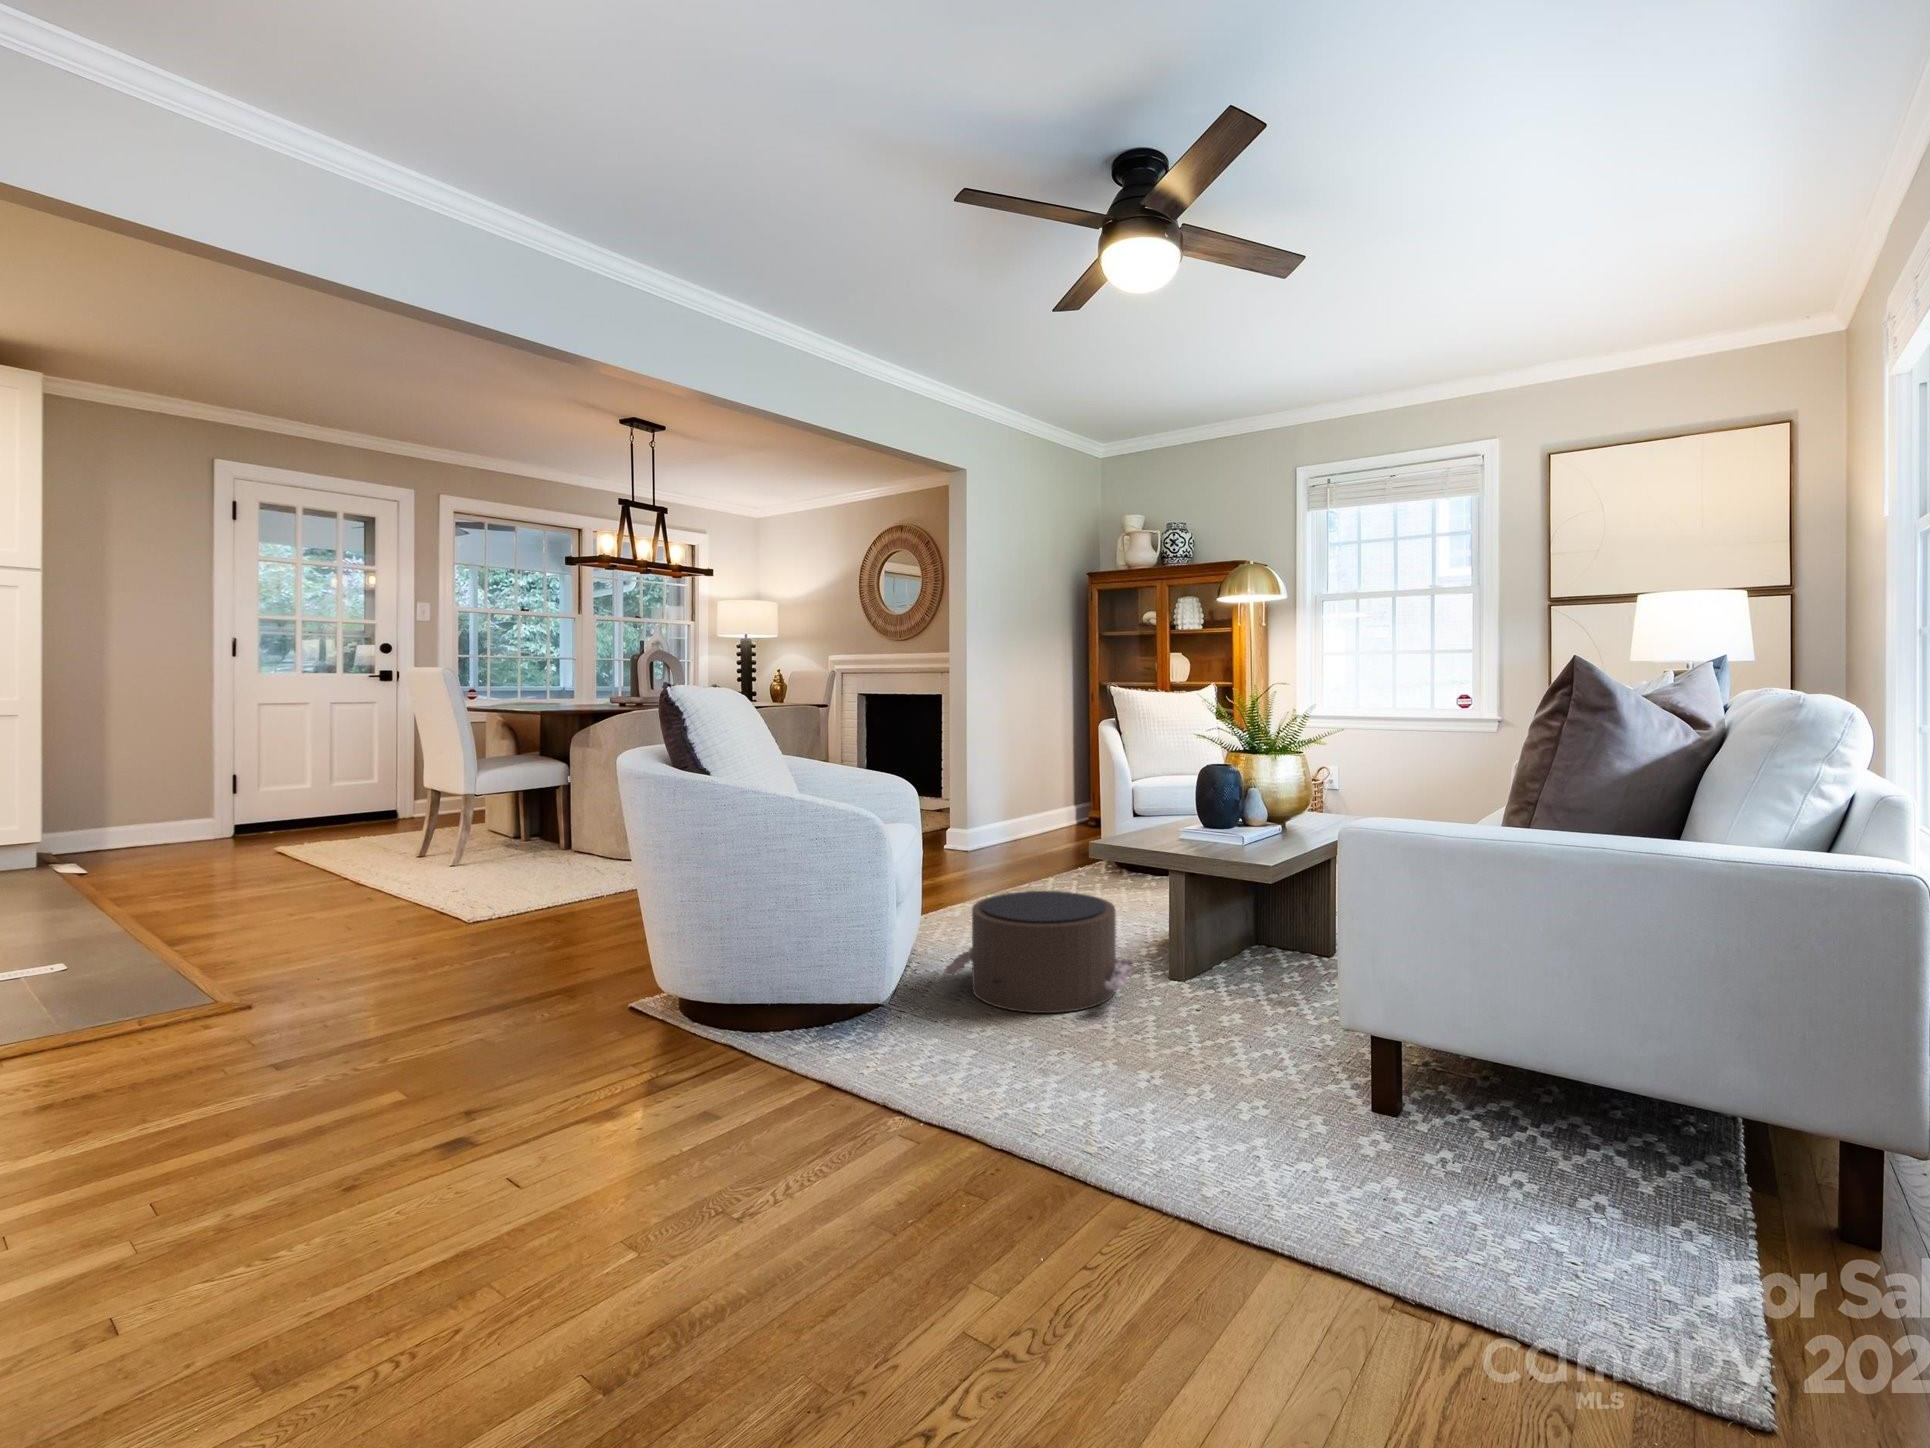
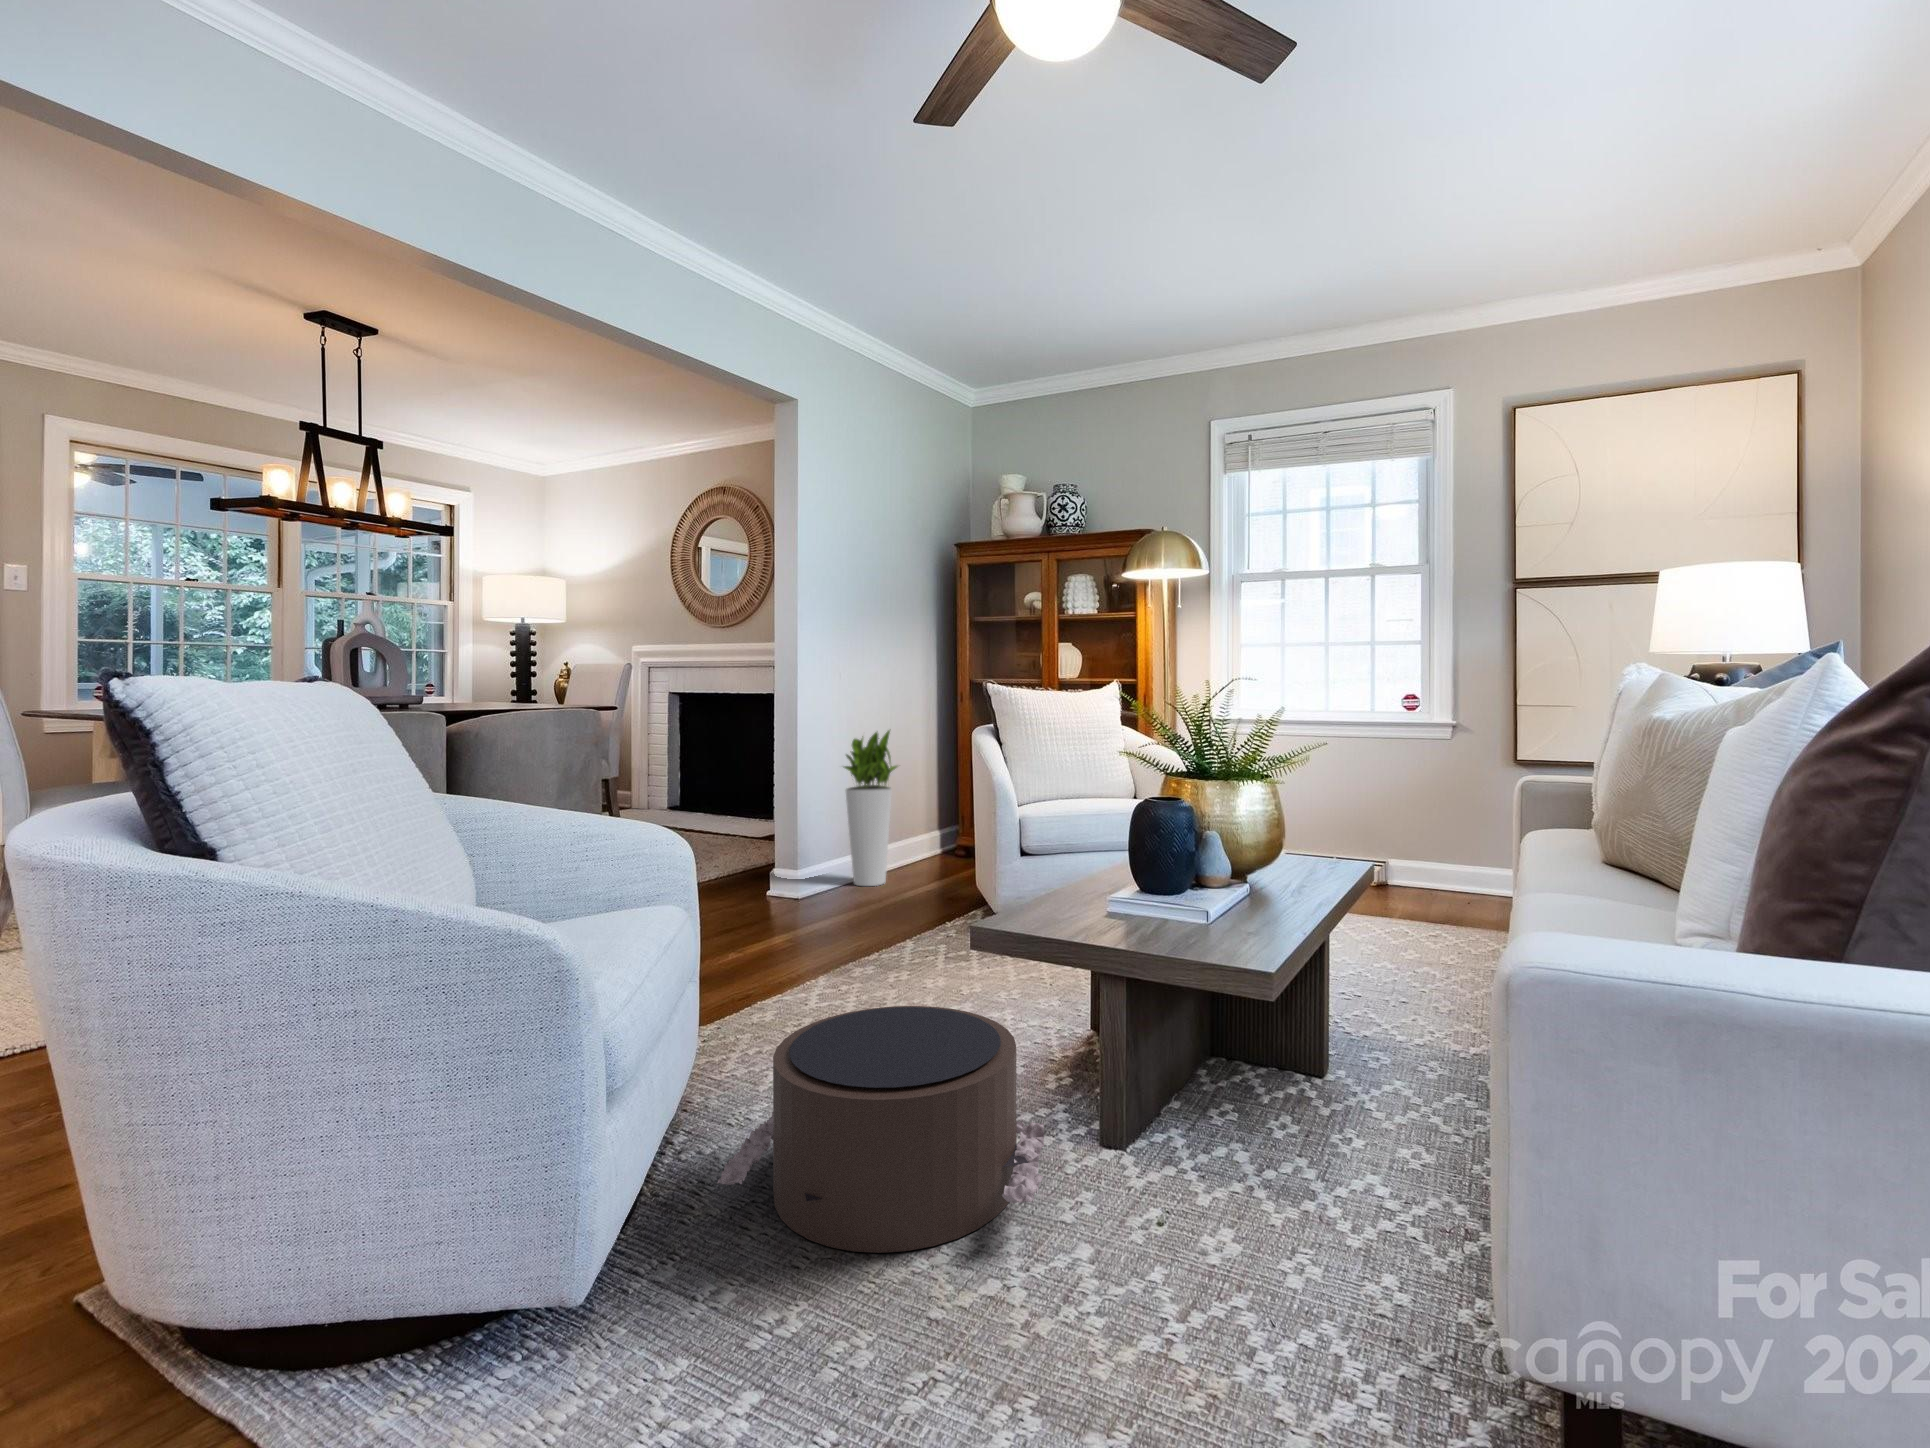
planter: none [997,722,1044,843] -> present [844,730,897,886]

